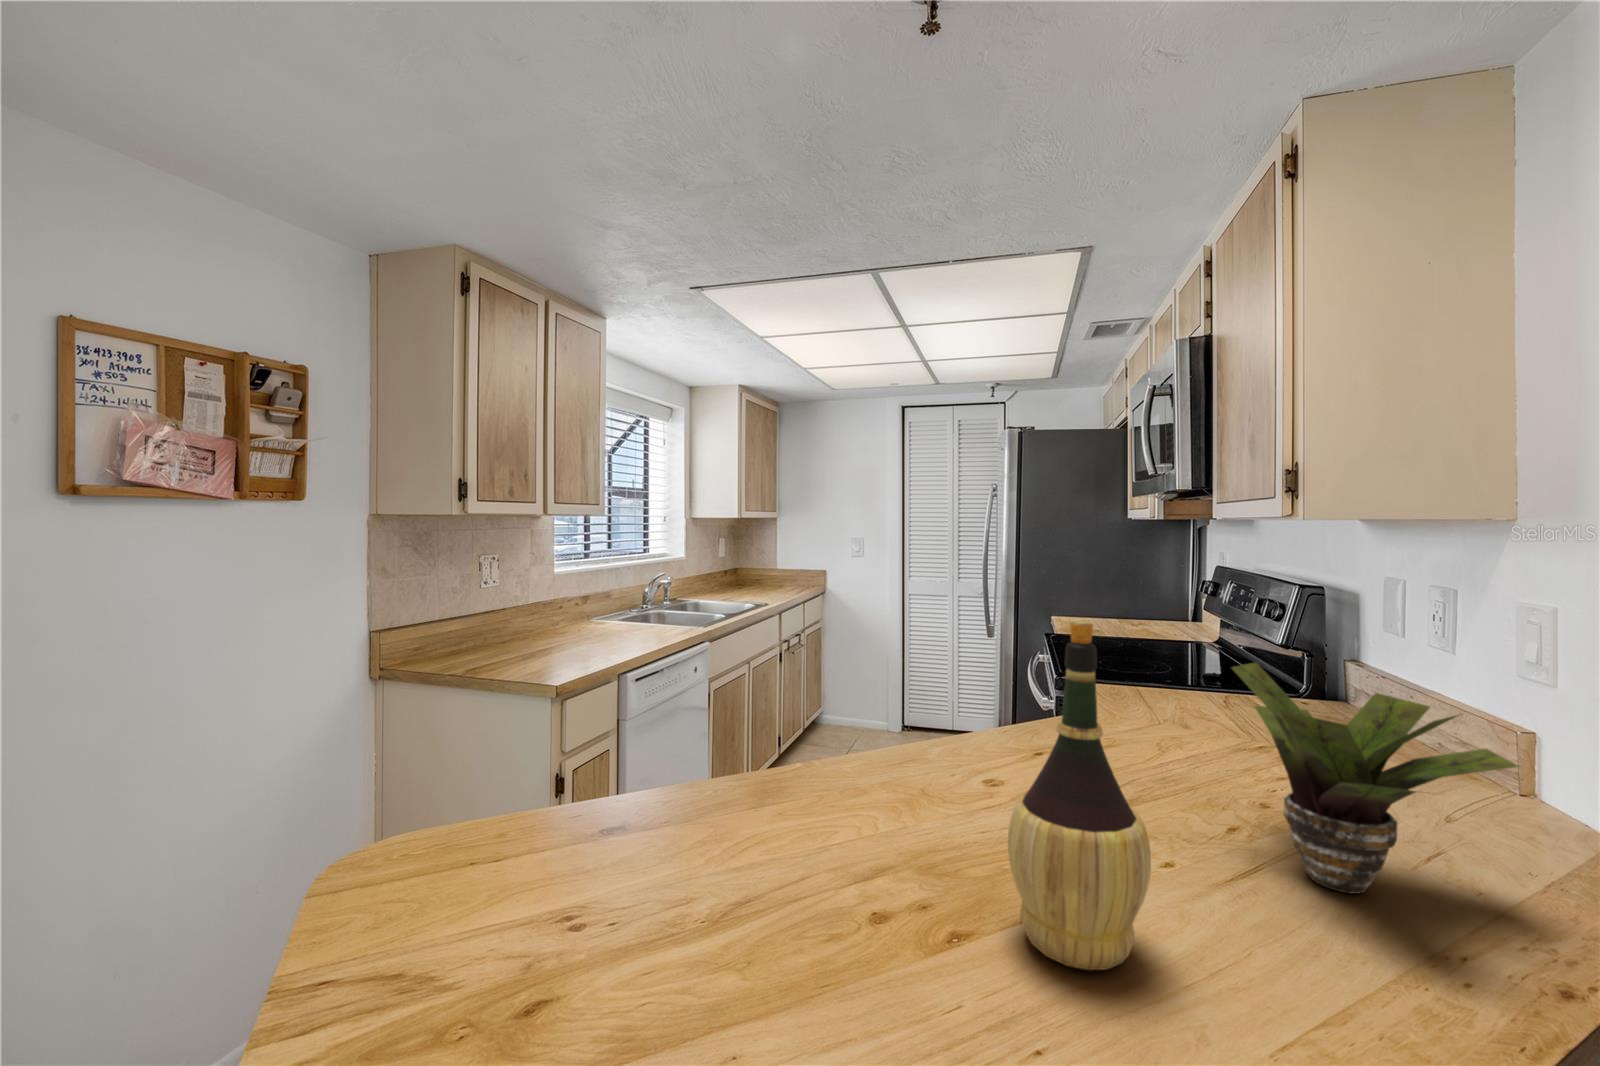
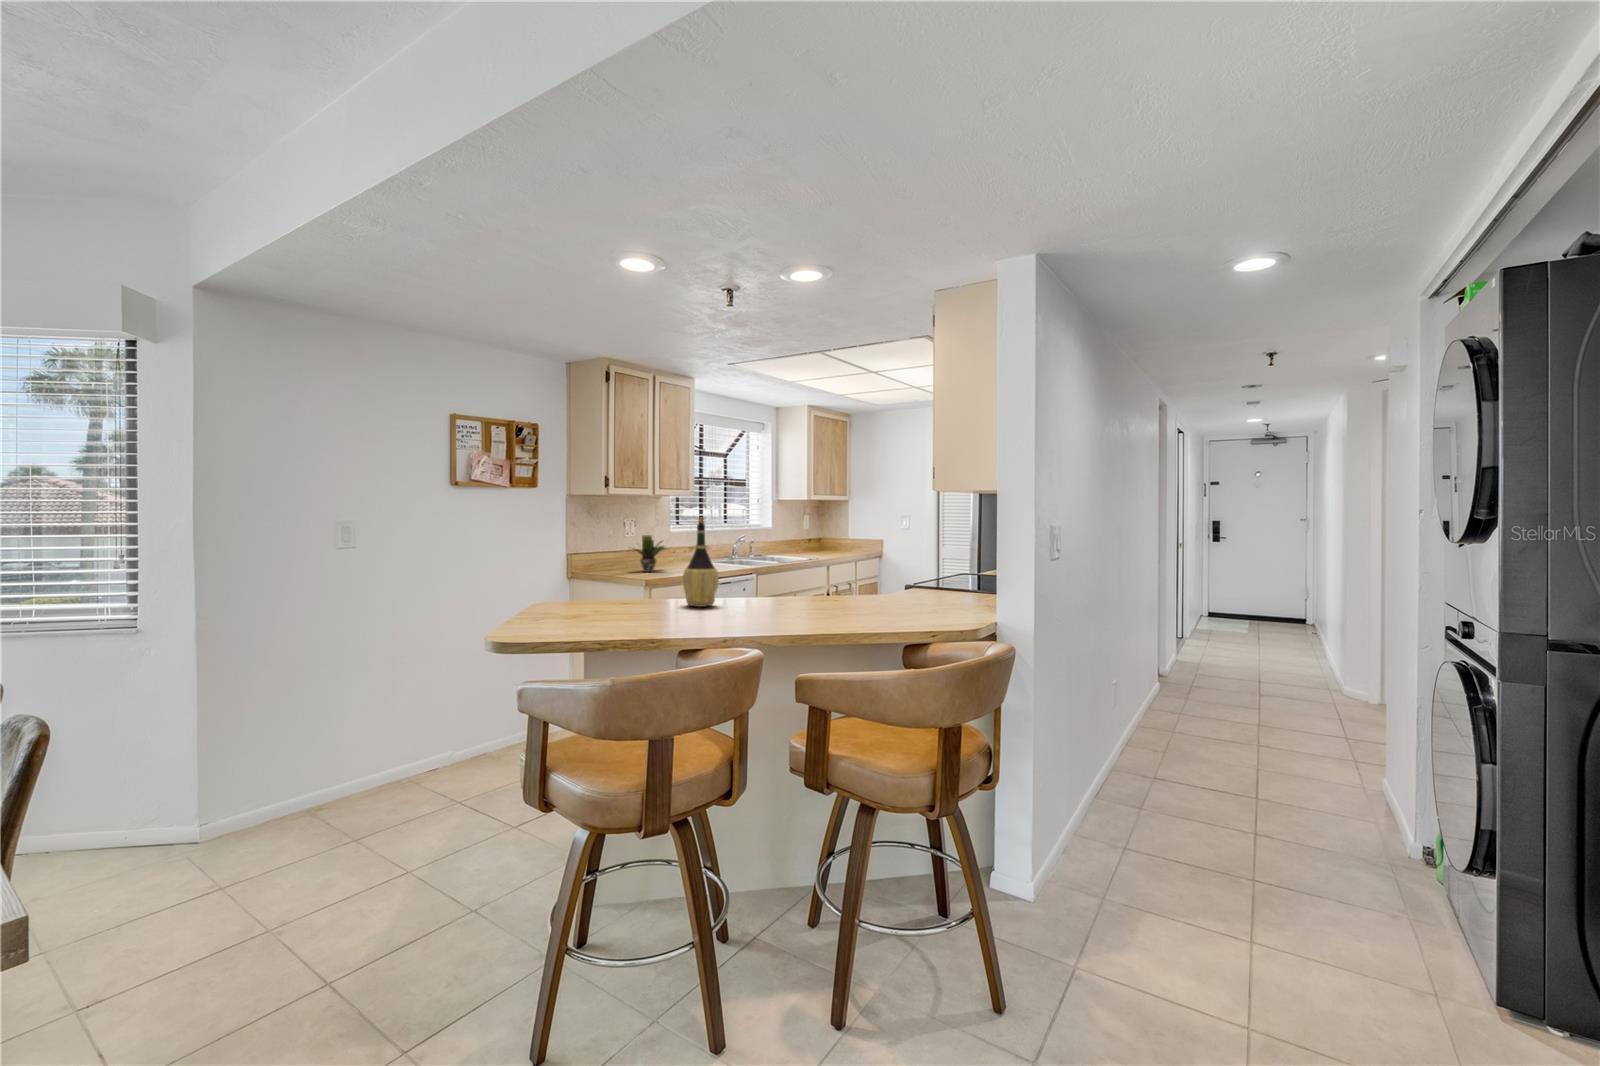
potted plant: present [1232,663,1519,894] -> present [633,535,665,572]

